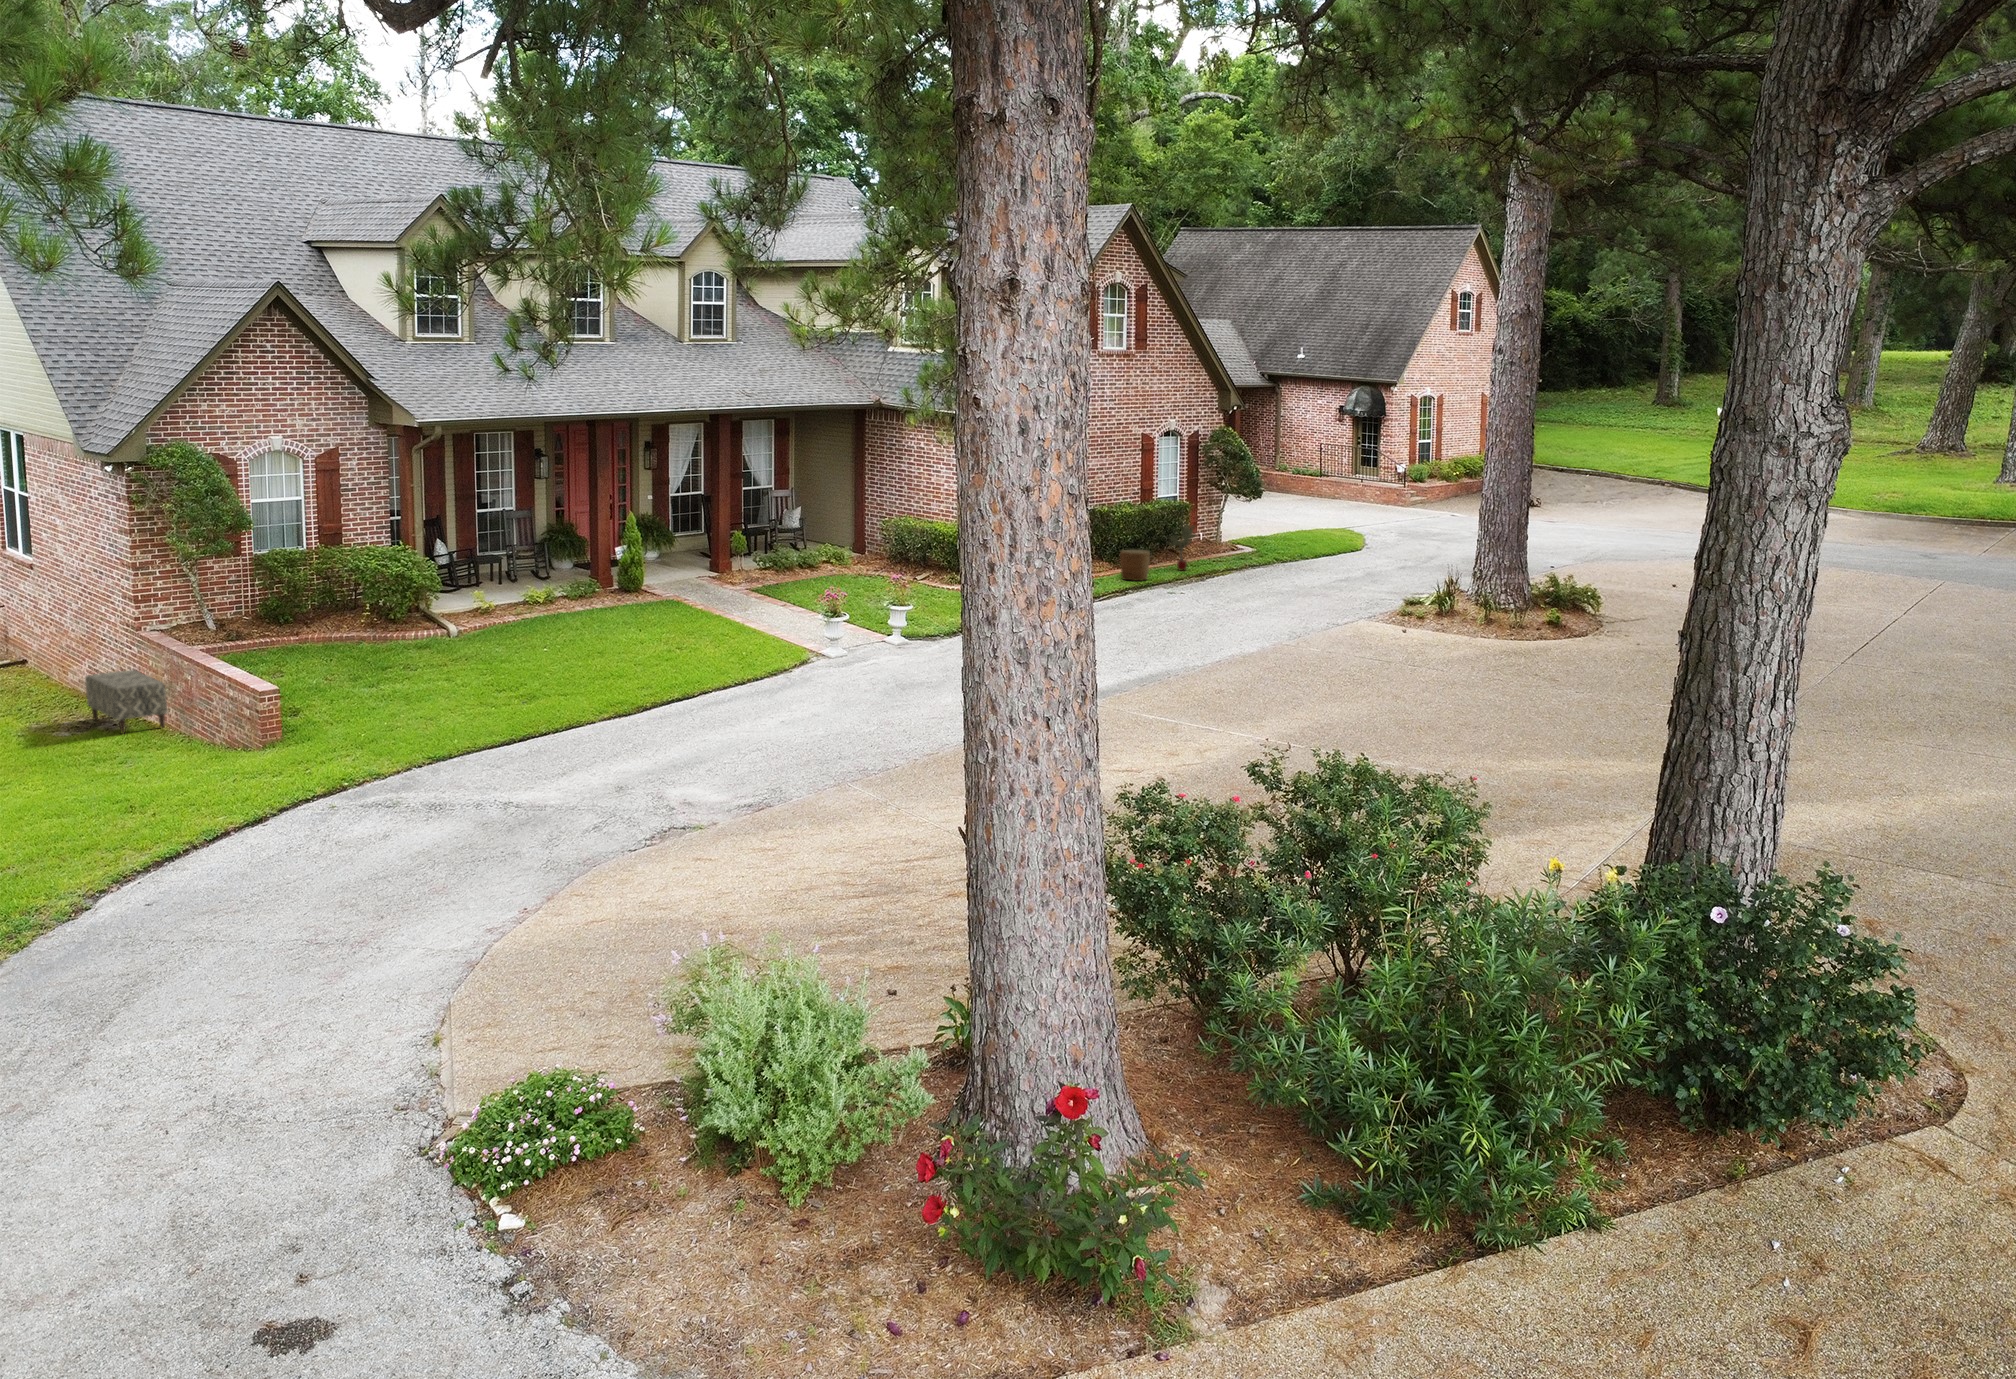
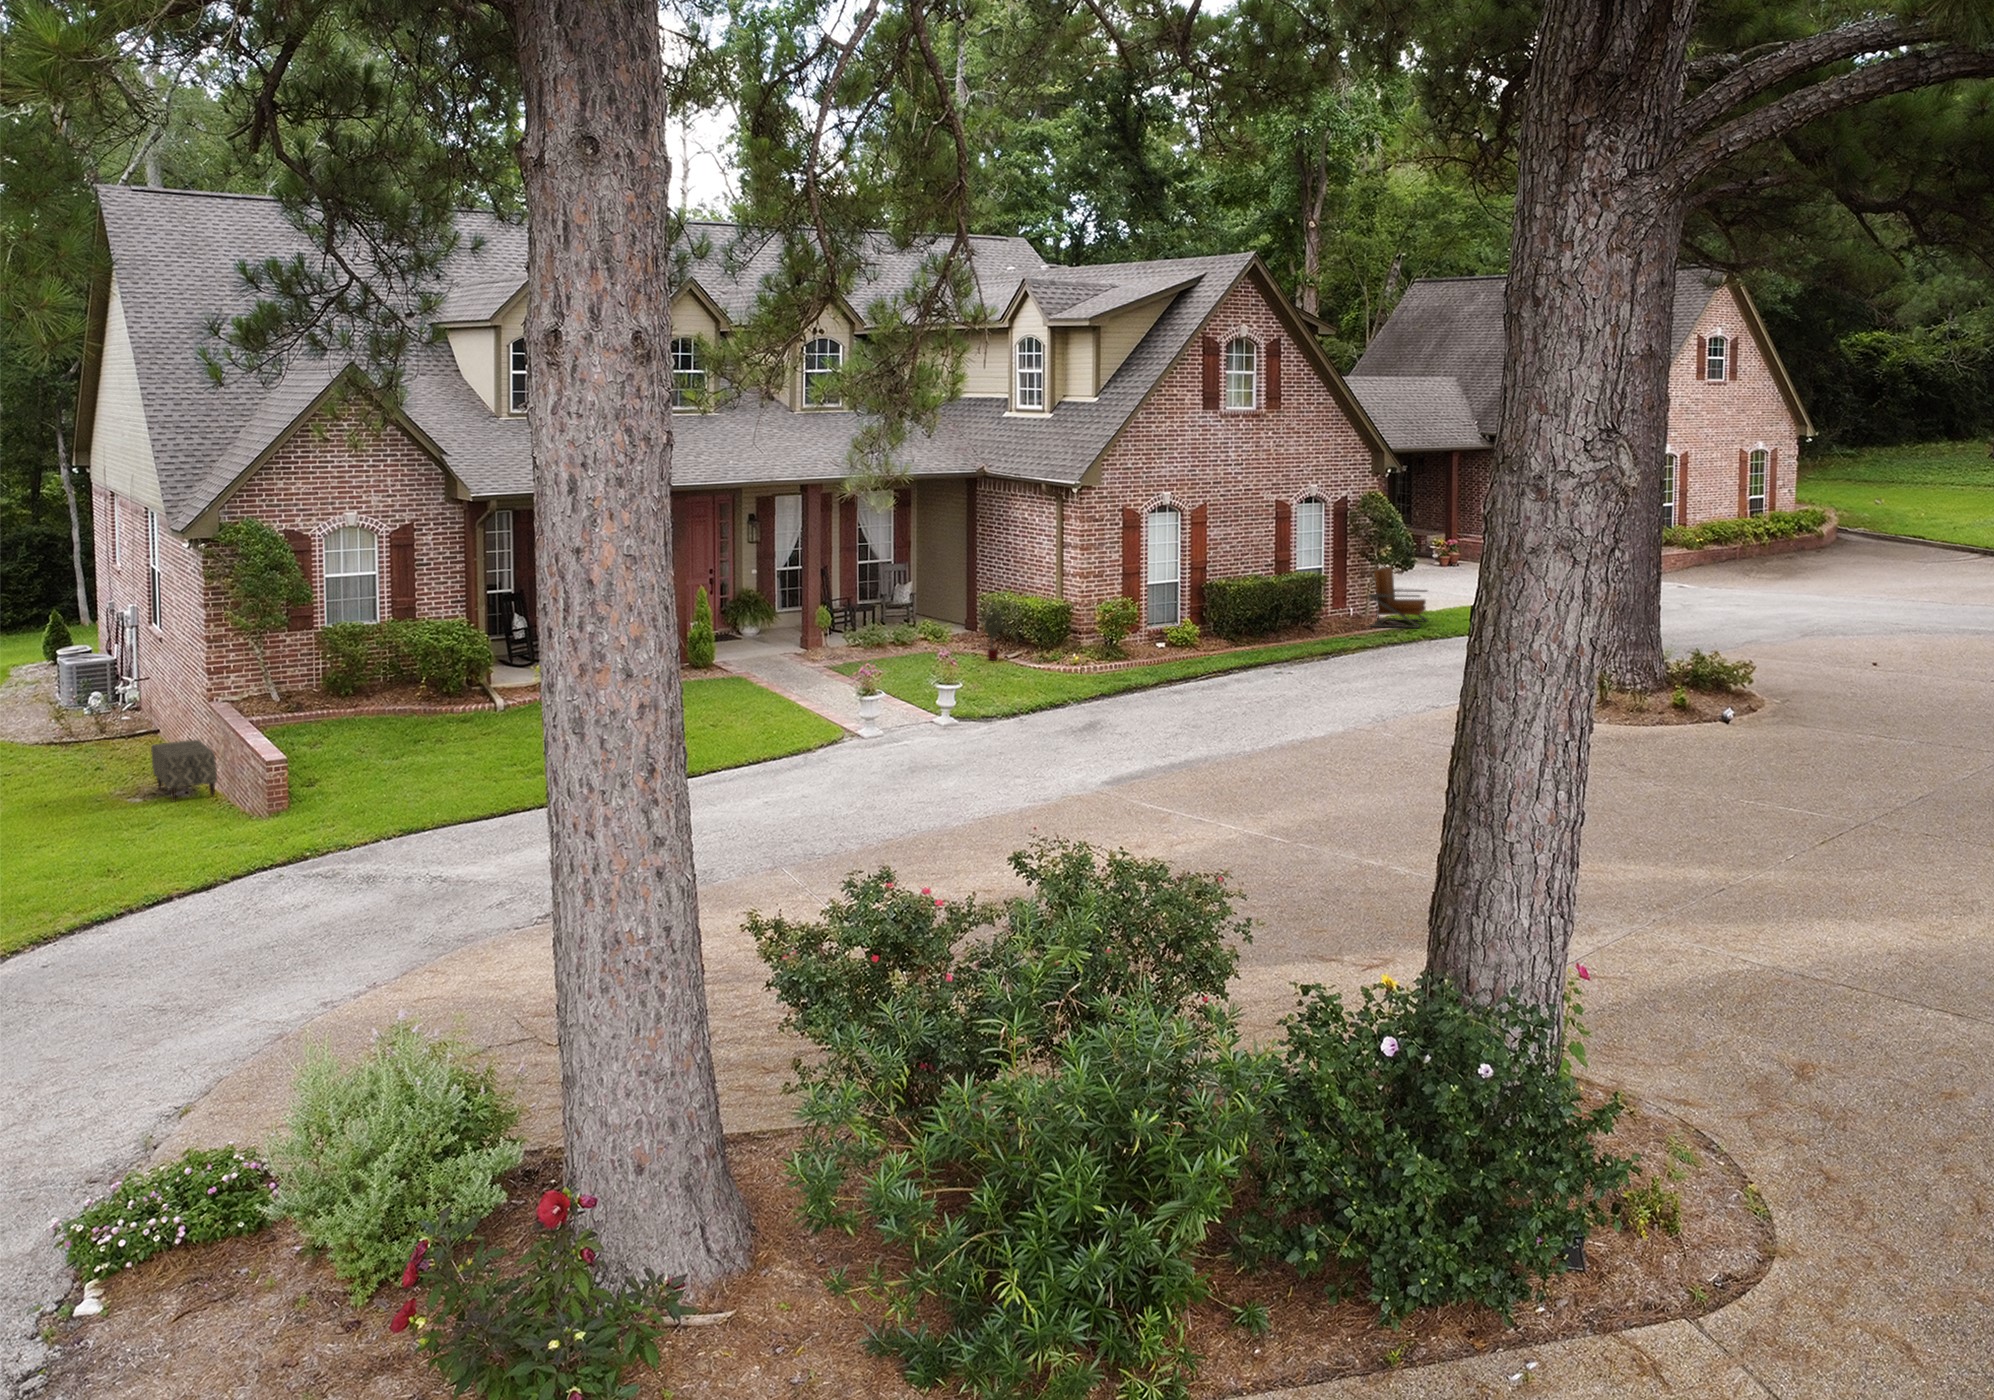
lounge chair: none [1223,501,1273,558] -> present [1369,567,1427,628]
potted tree: present [1170,522,1195,570] -> present [985,605,1011,660]
woven basket: present [1120,550,1150,581] -> none [1239,620,1271,653]

